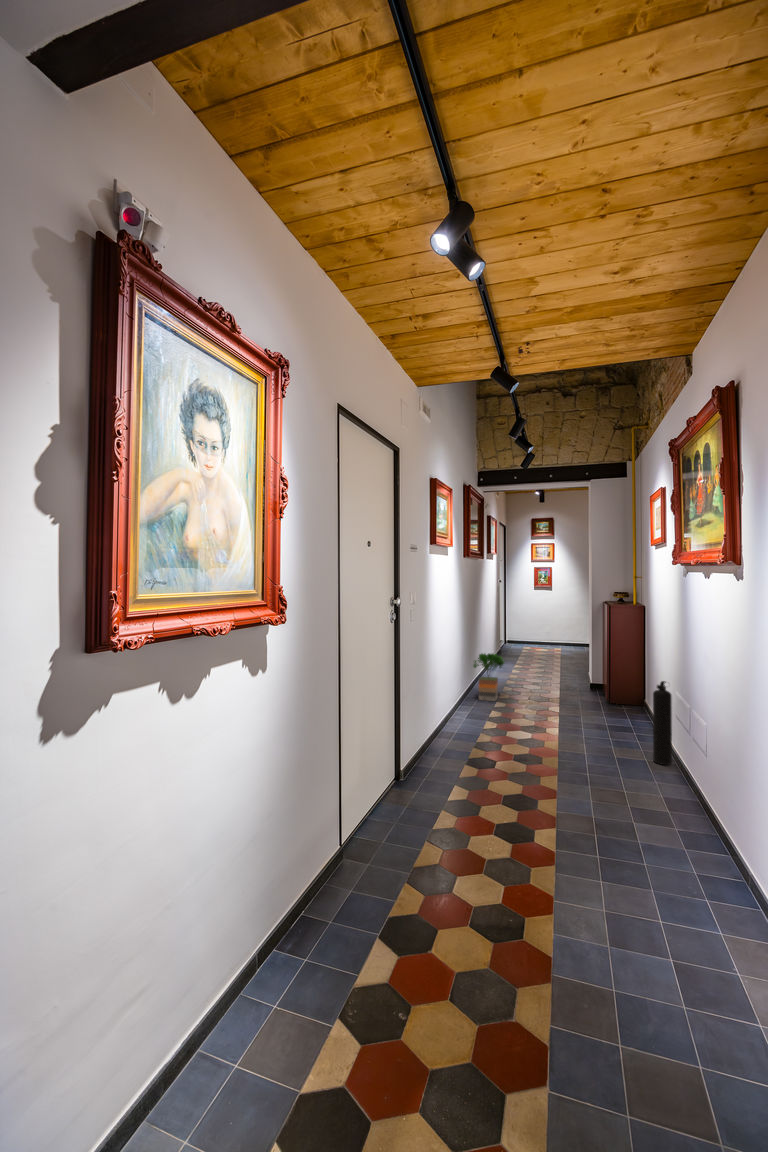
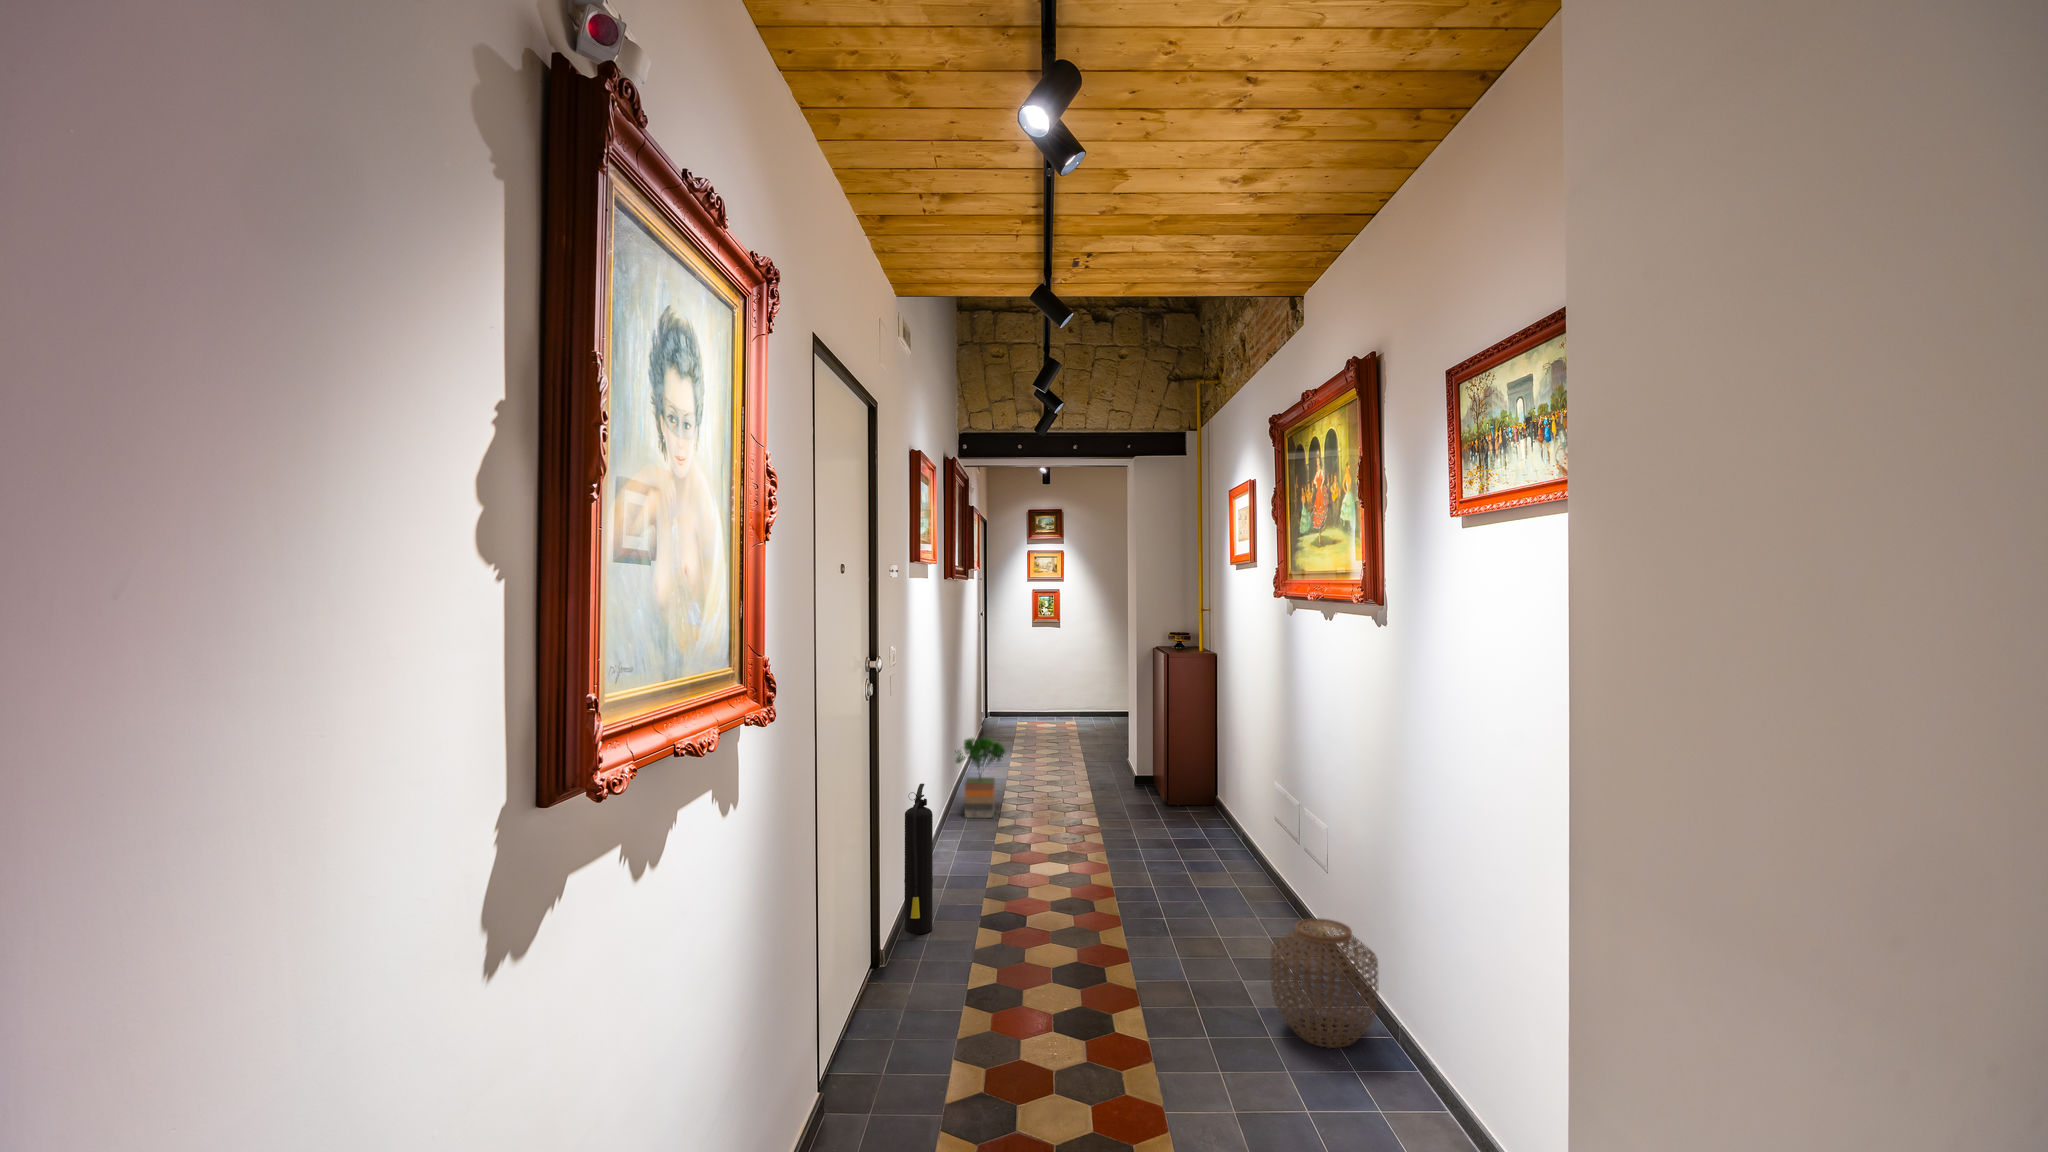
fire extinguisher: present [653,681,672,765] -> present [904,784,933,934]
woven basket: none [647,779,729,870] -> present [1270,918,1378,1048]

